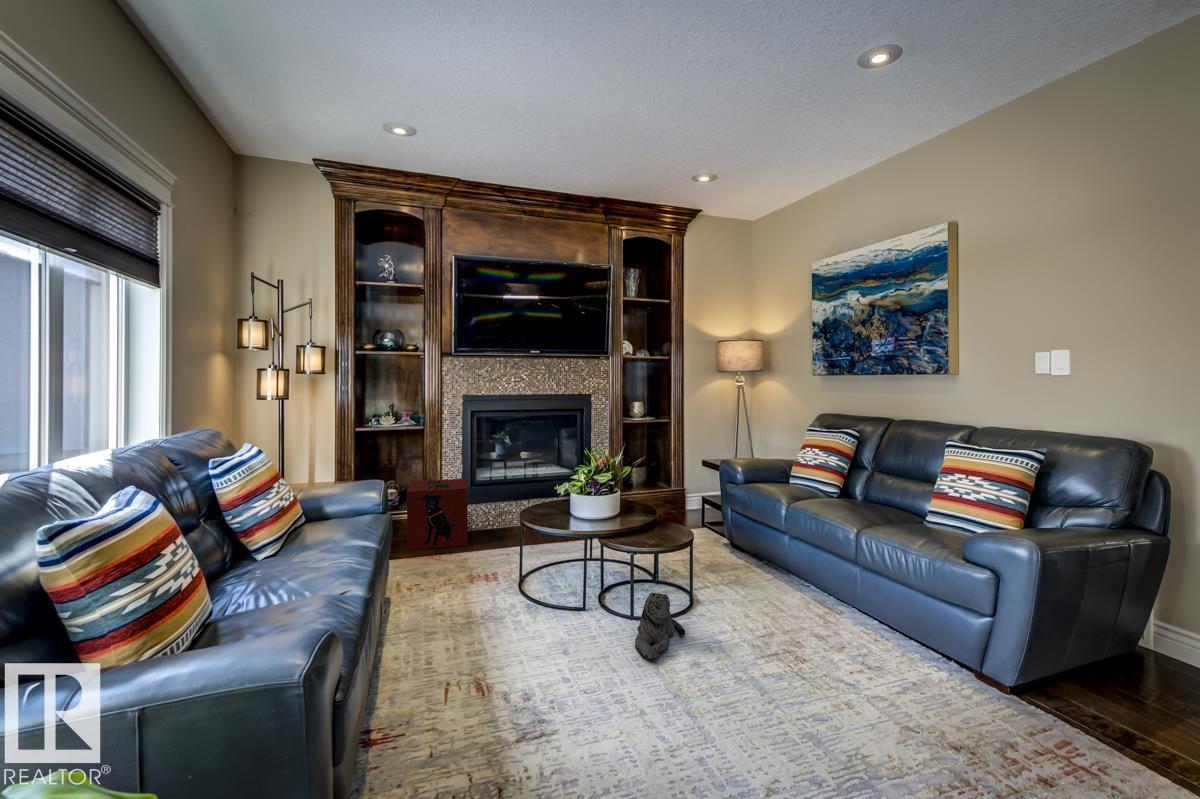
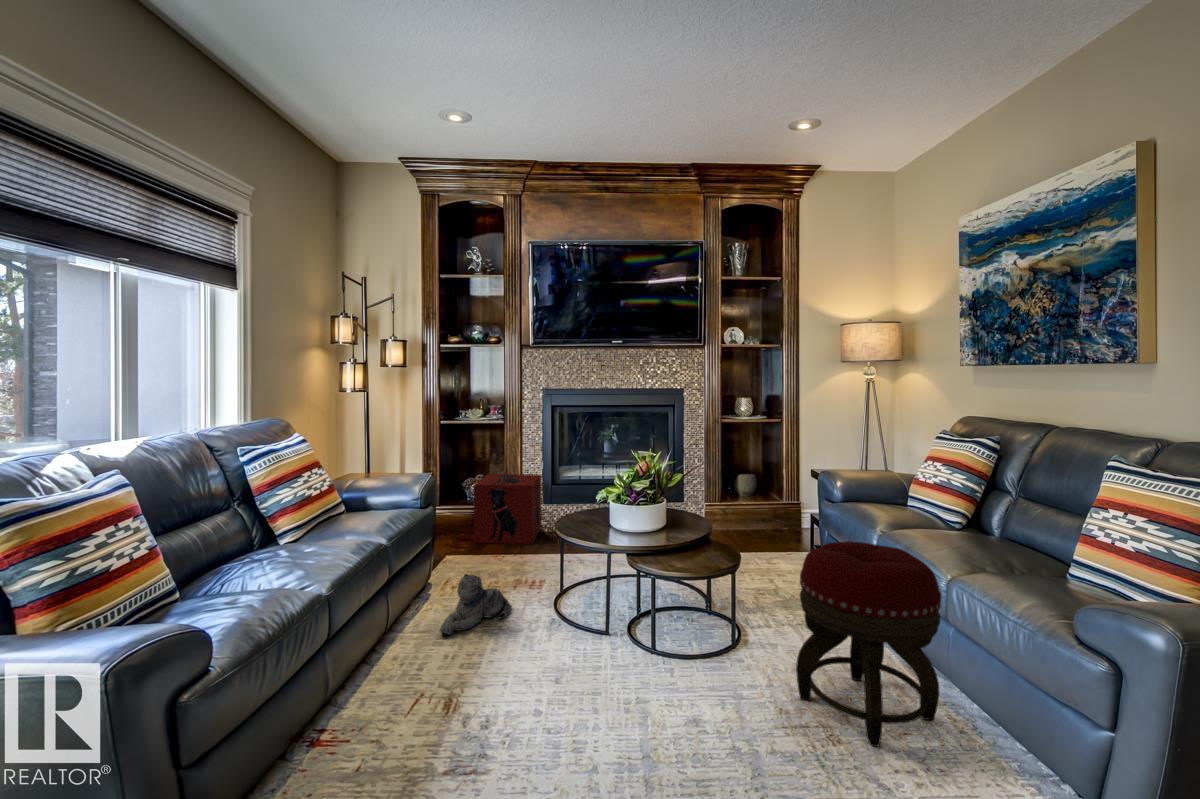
footstool: none [758,511,863,659] -> present [796,541,941,746]
plush toy: present [635,593,685,660] -> present [439,574,511,634]

